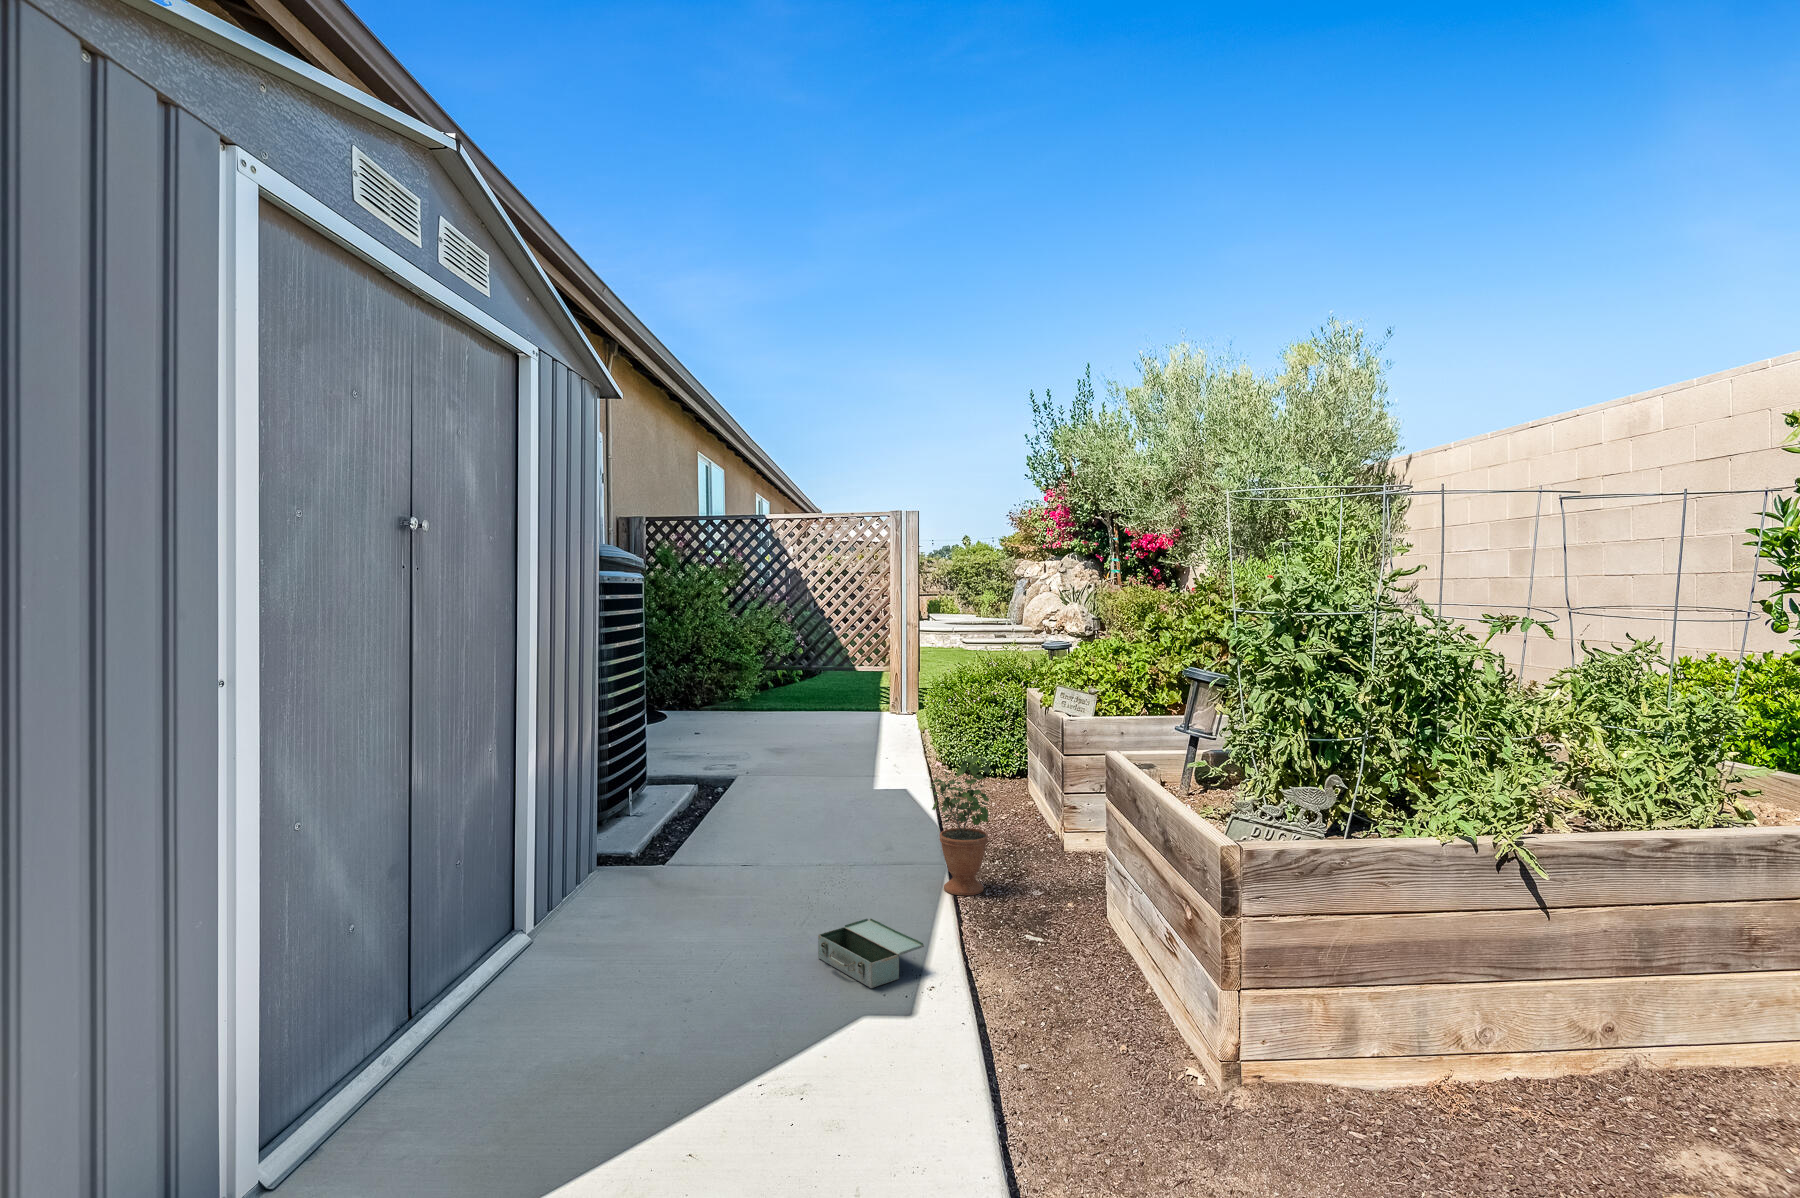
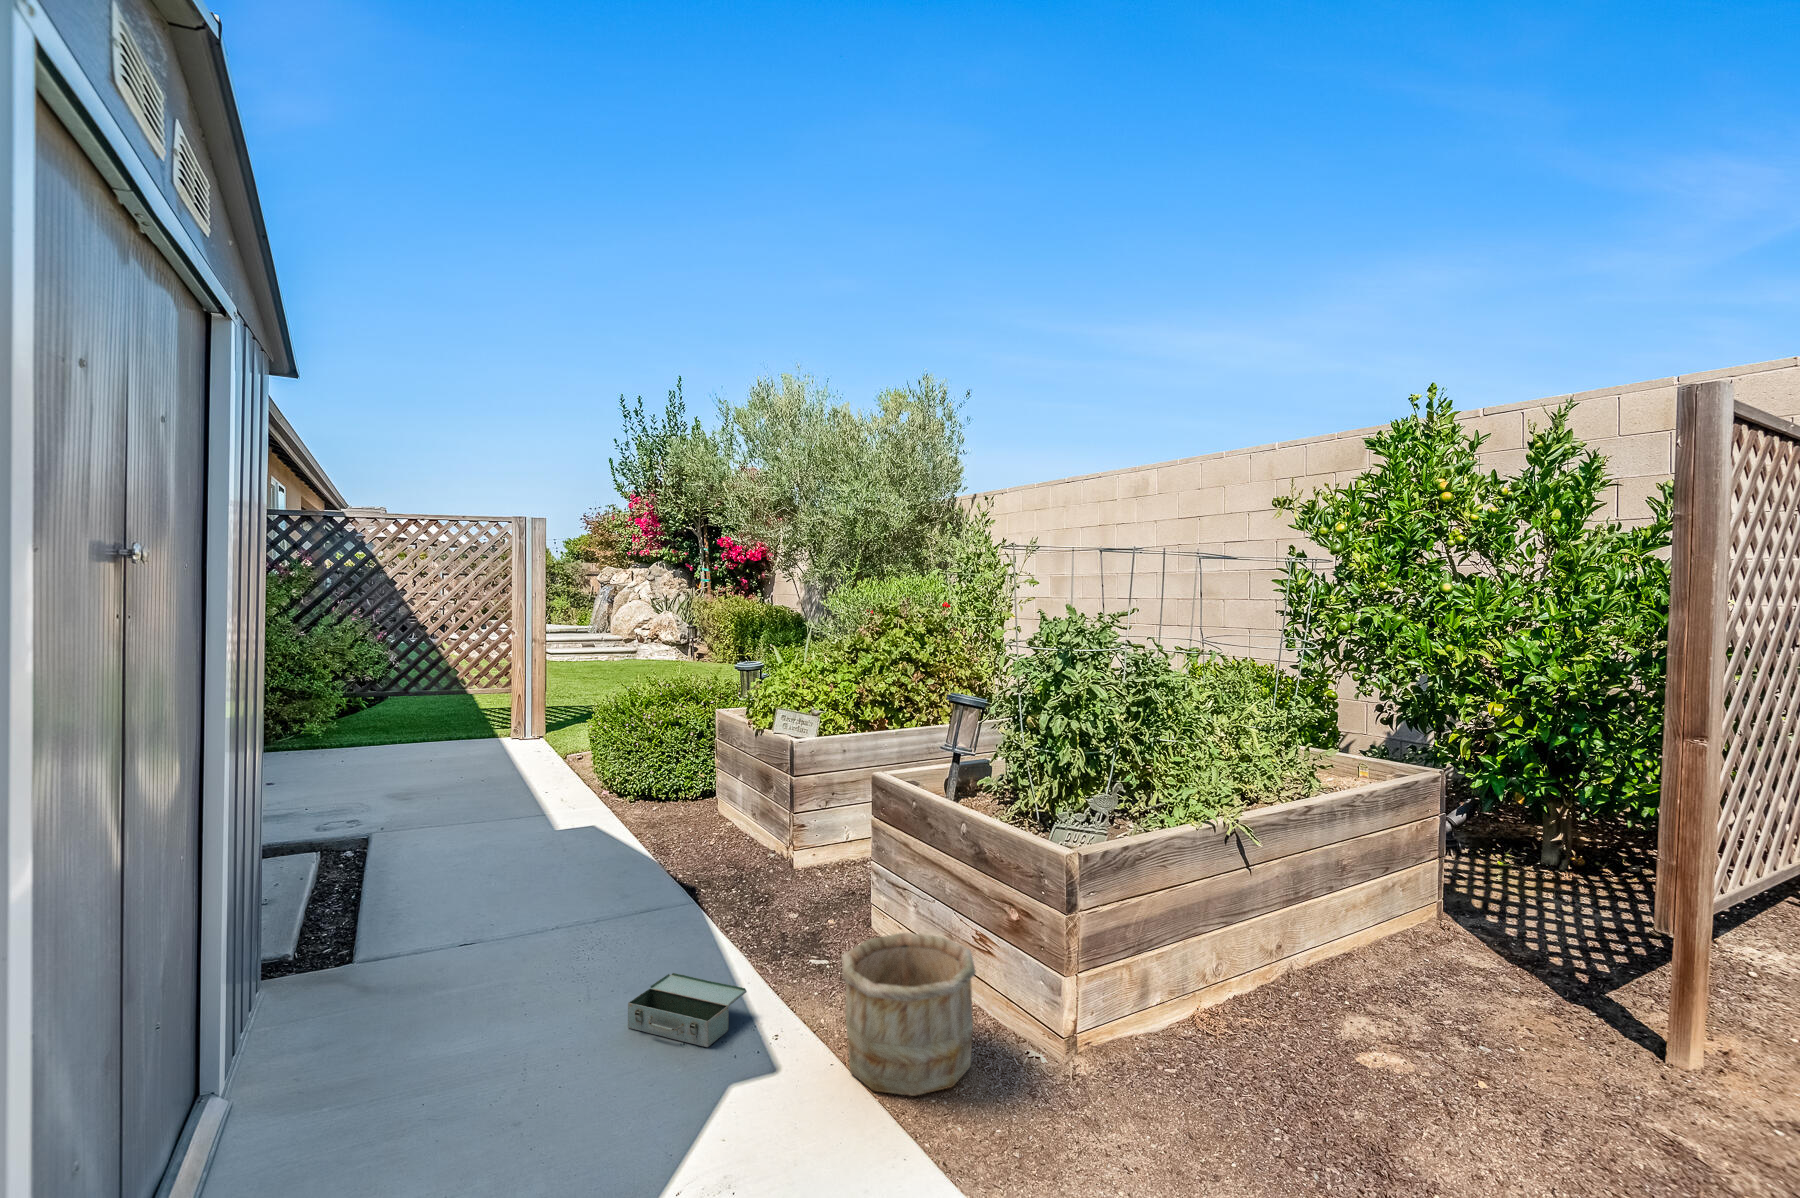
potted plant: present [930,754,992,895] -> none [692,780,754,929]
wooden bucket: none [973,911,1124,1079] -> present [841,933,976,1096]

